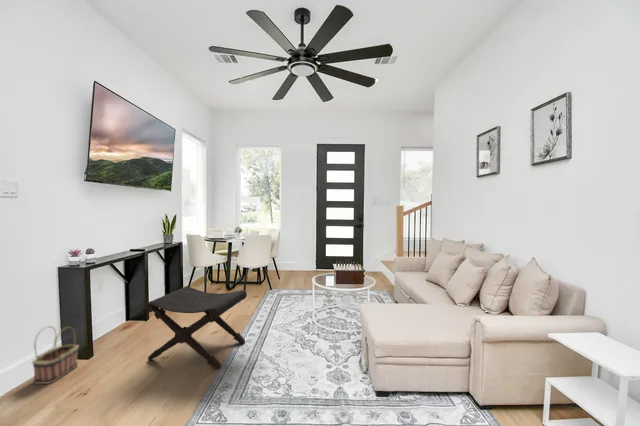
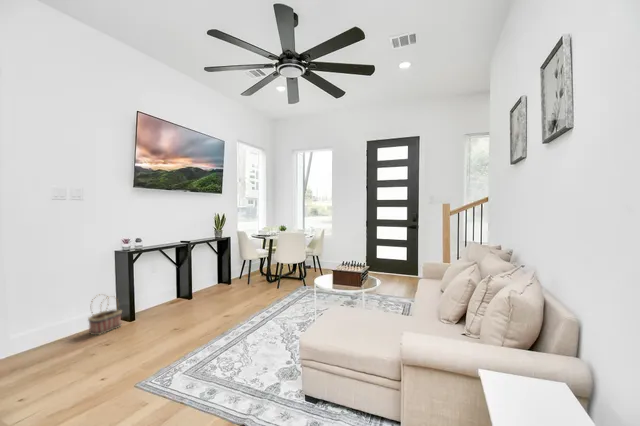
footstool: present [145,286,247,369] -> none [160,274,243,347]

